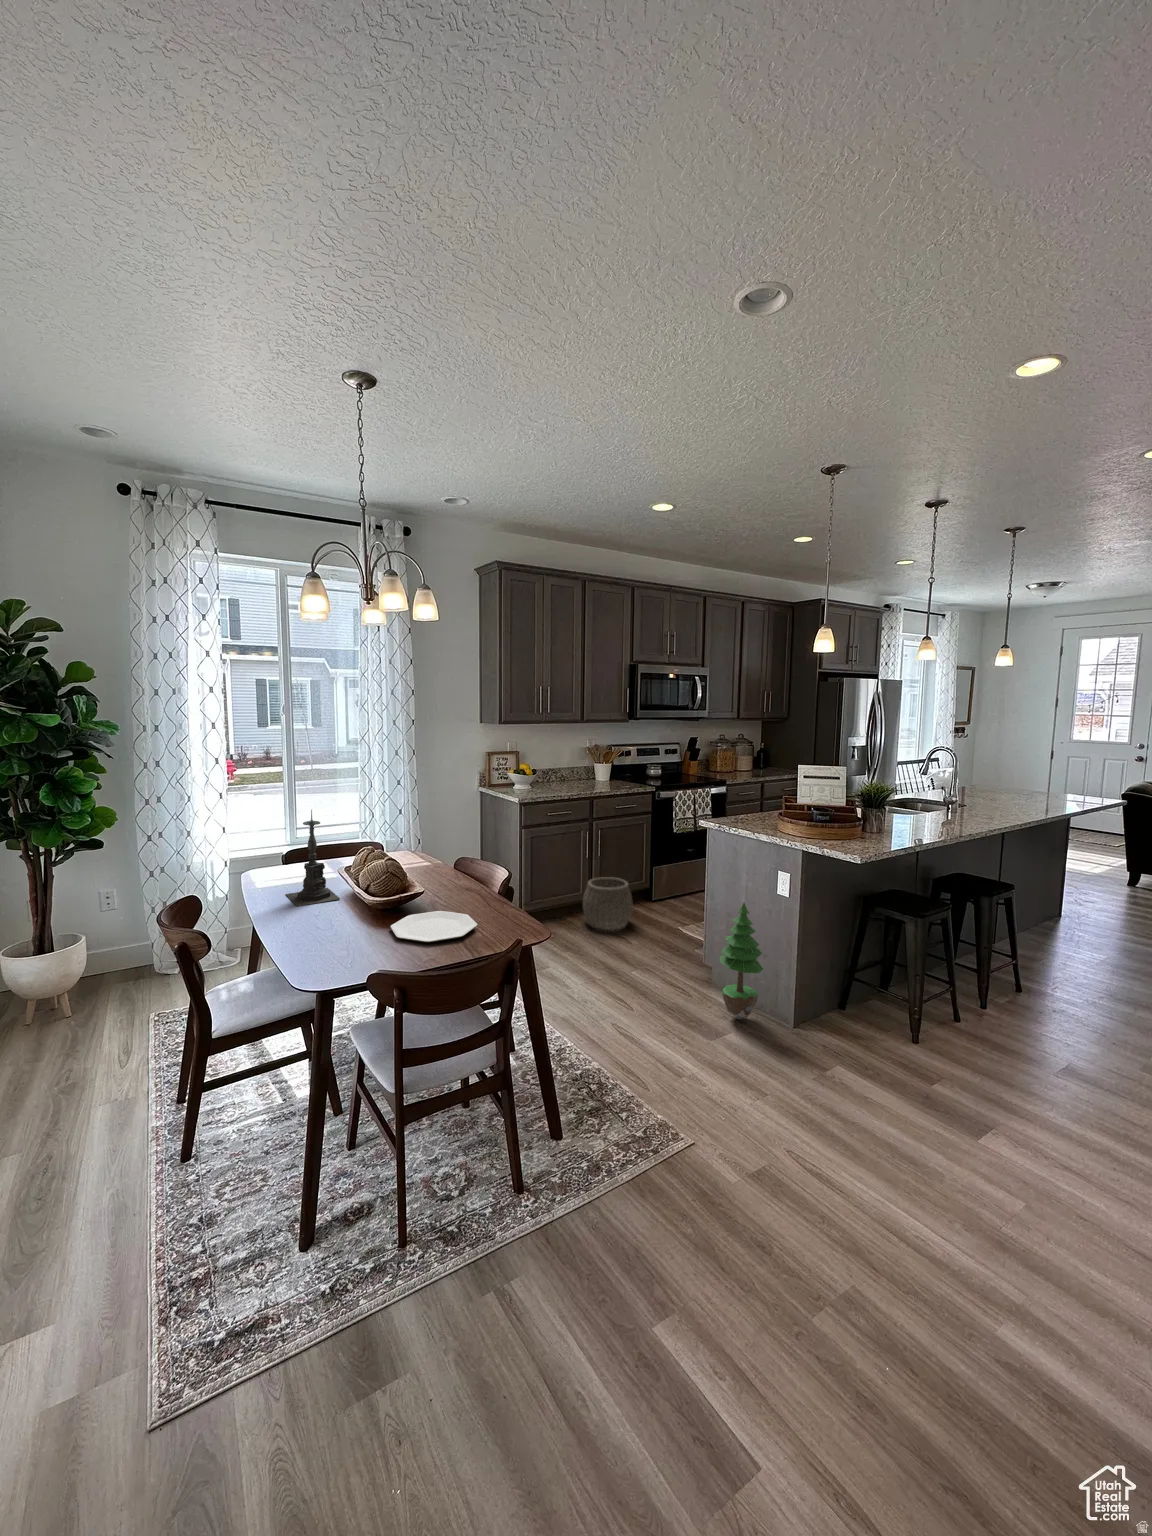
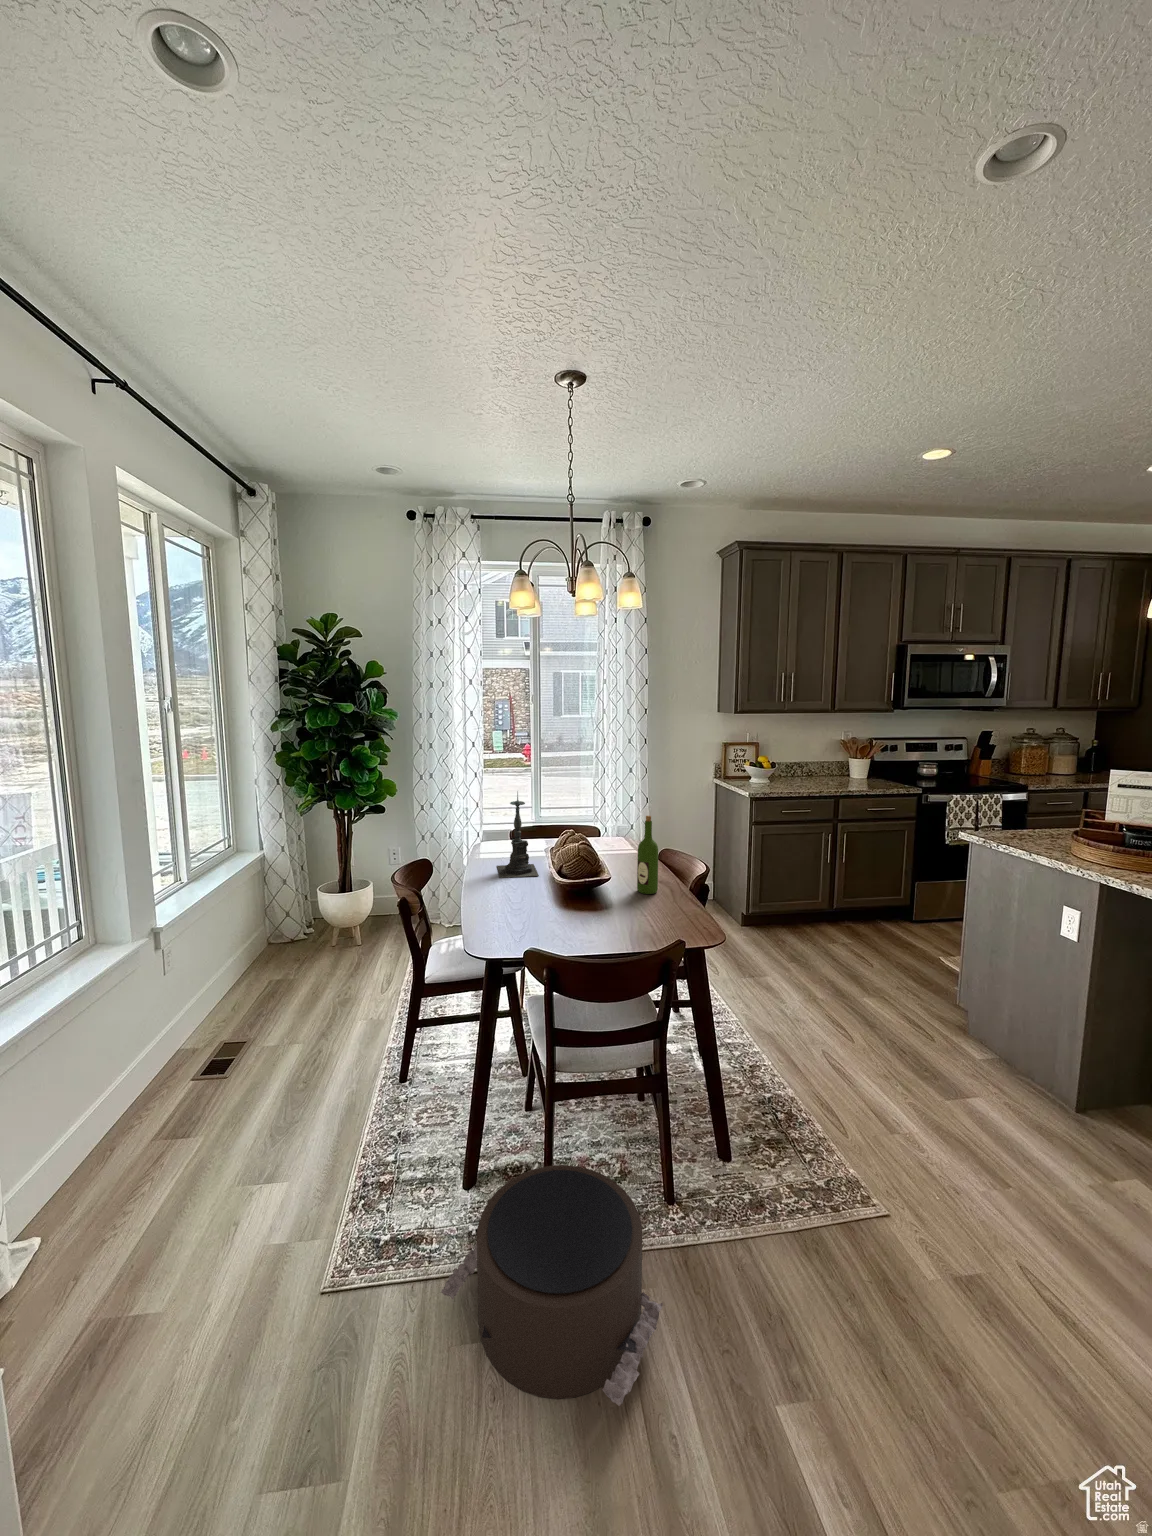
wine bottle: none [451,825,471,903] -> present [637,816,658,894]
woven basket: present [583,877,632,930] -> none [819,885,880,946]
potted tree: present [720,903,763,1019] -> none [967,938,1032,1082]
plate: present [390,911,477,942] -> none [566,899,648,929]
pouf: none [316,1180,544,1417] -> present [441,1165,663,1406]

